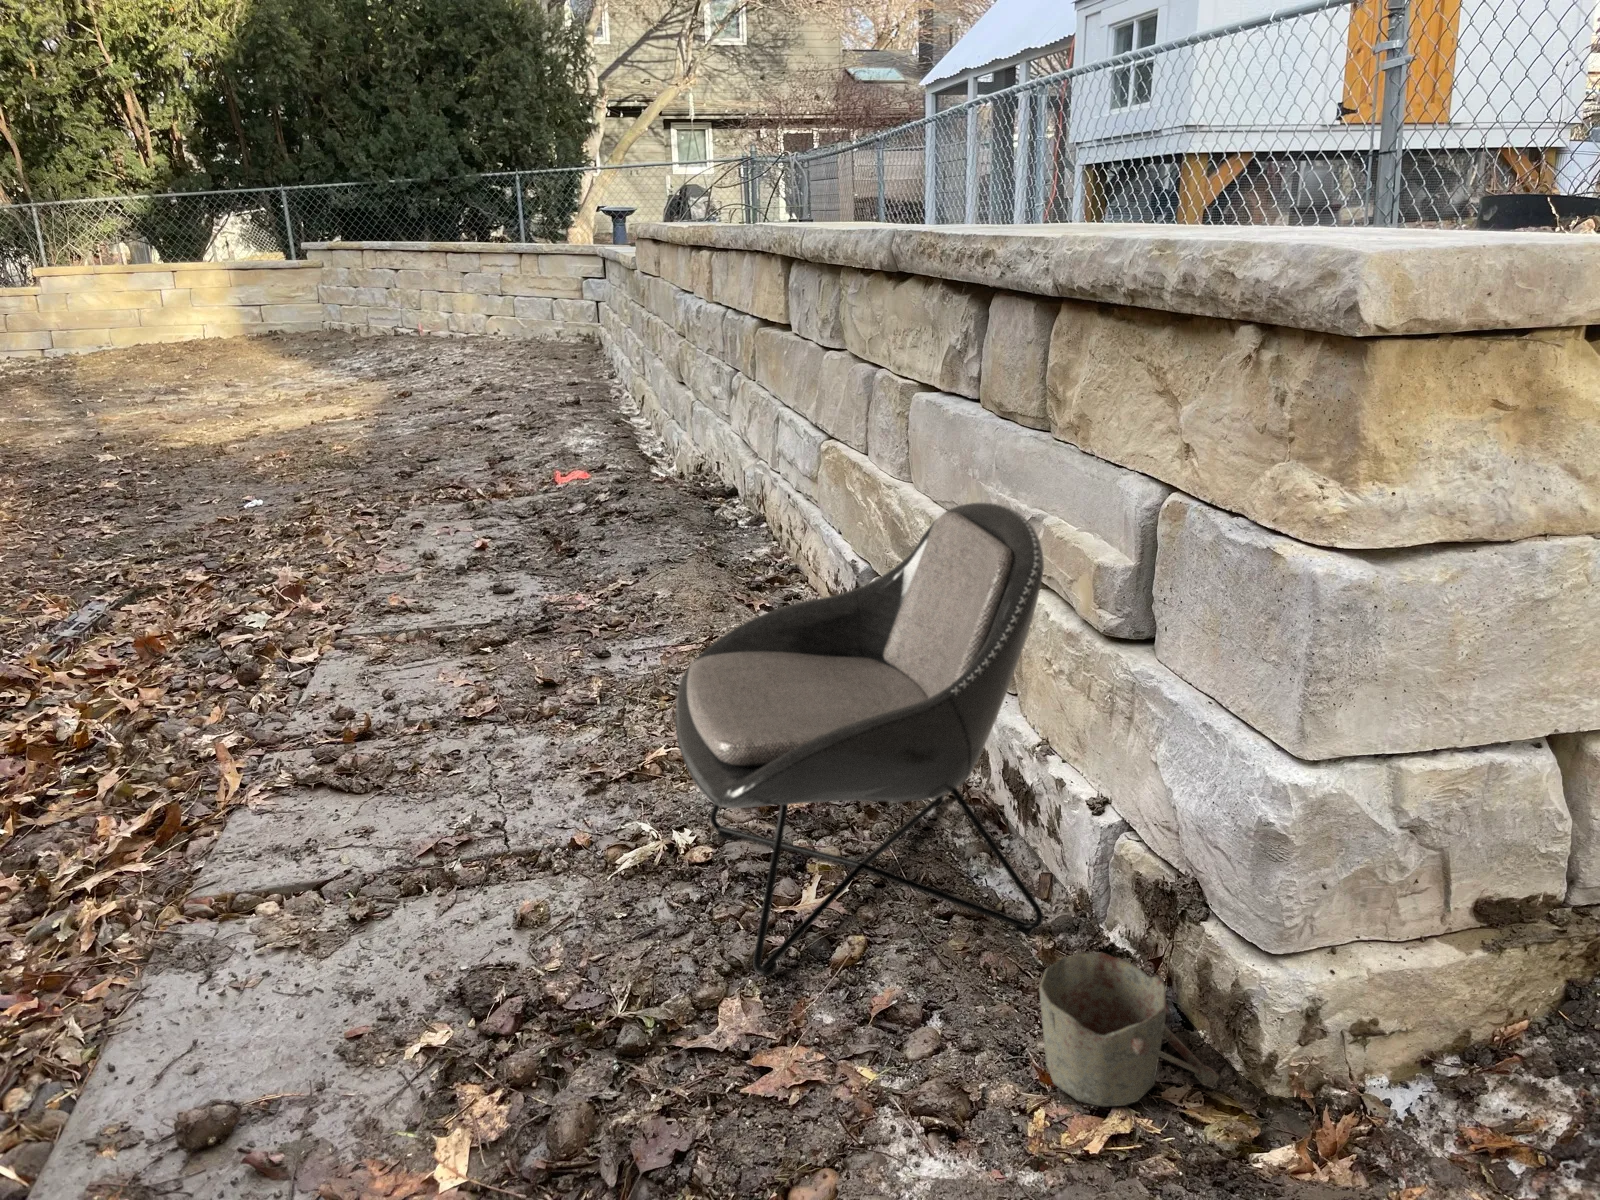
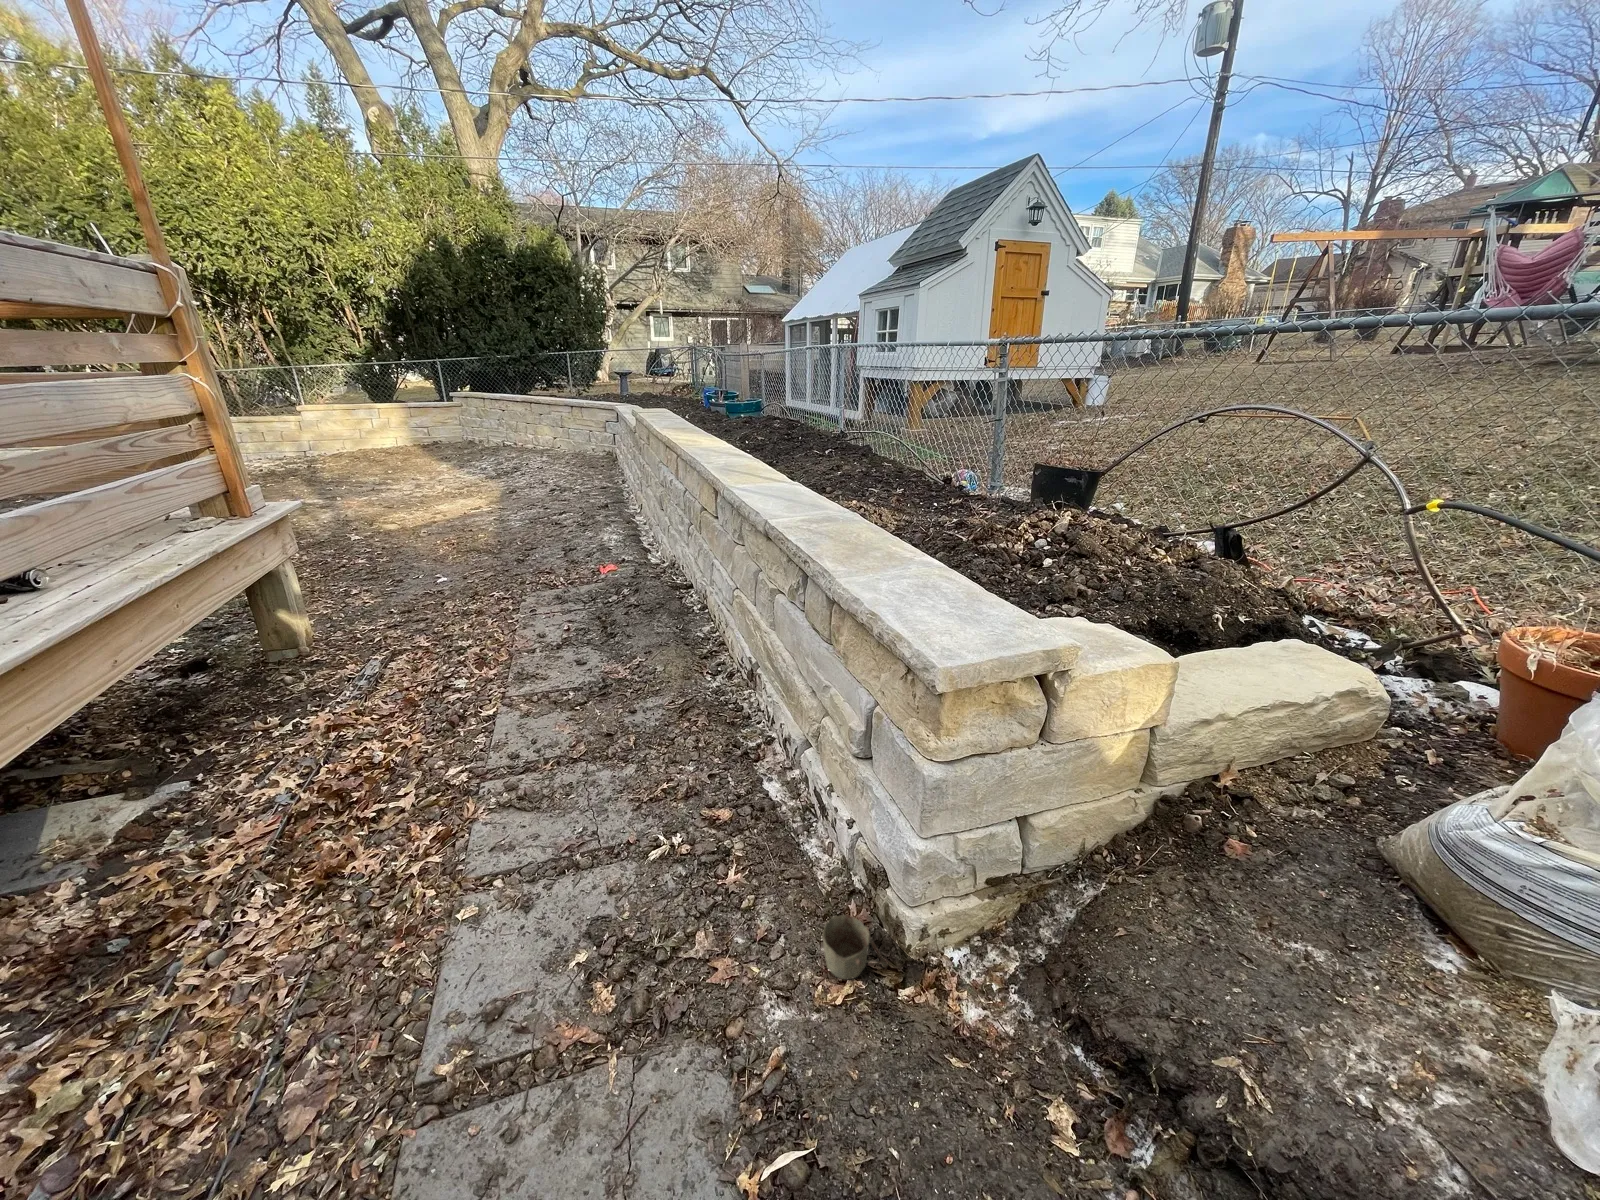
lounge chair: present [675,502,1044,977] -> none [675,702,827,916]

